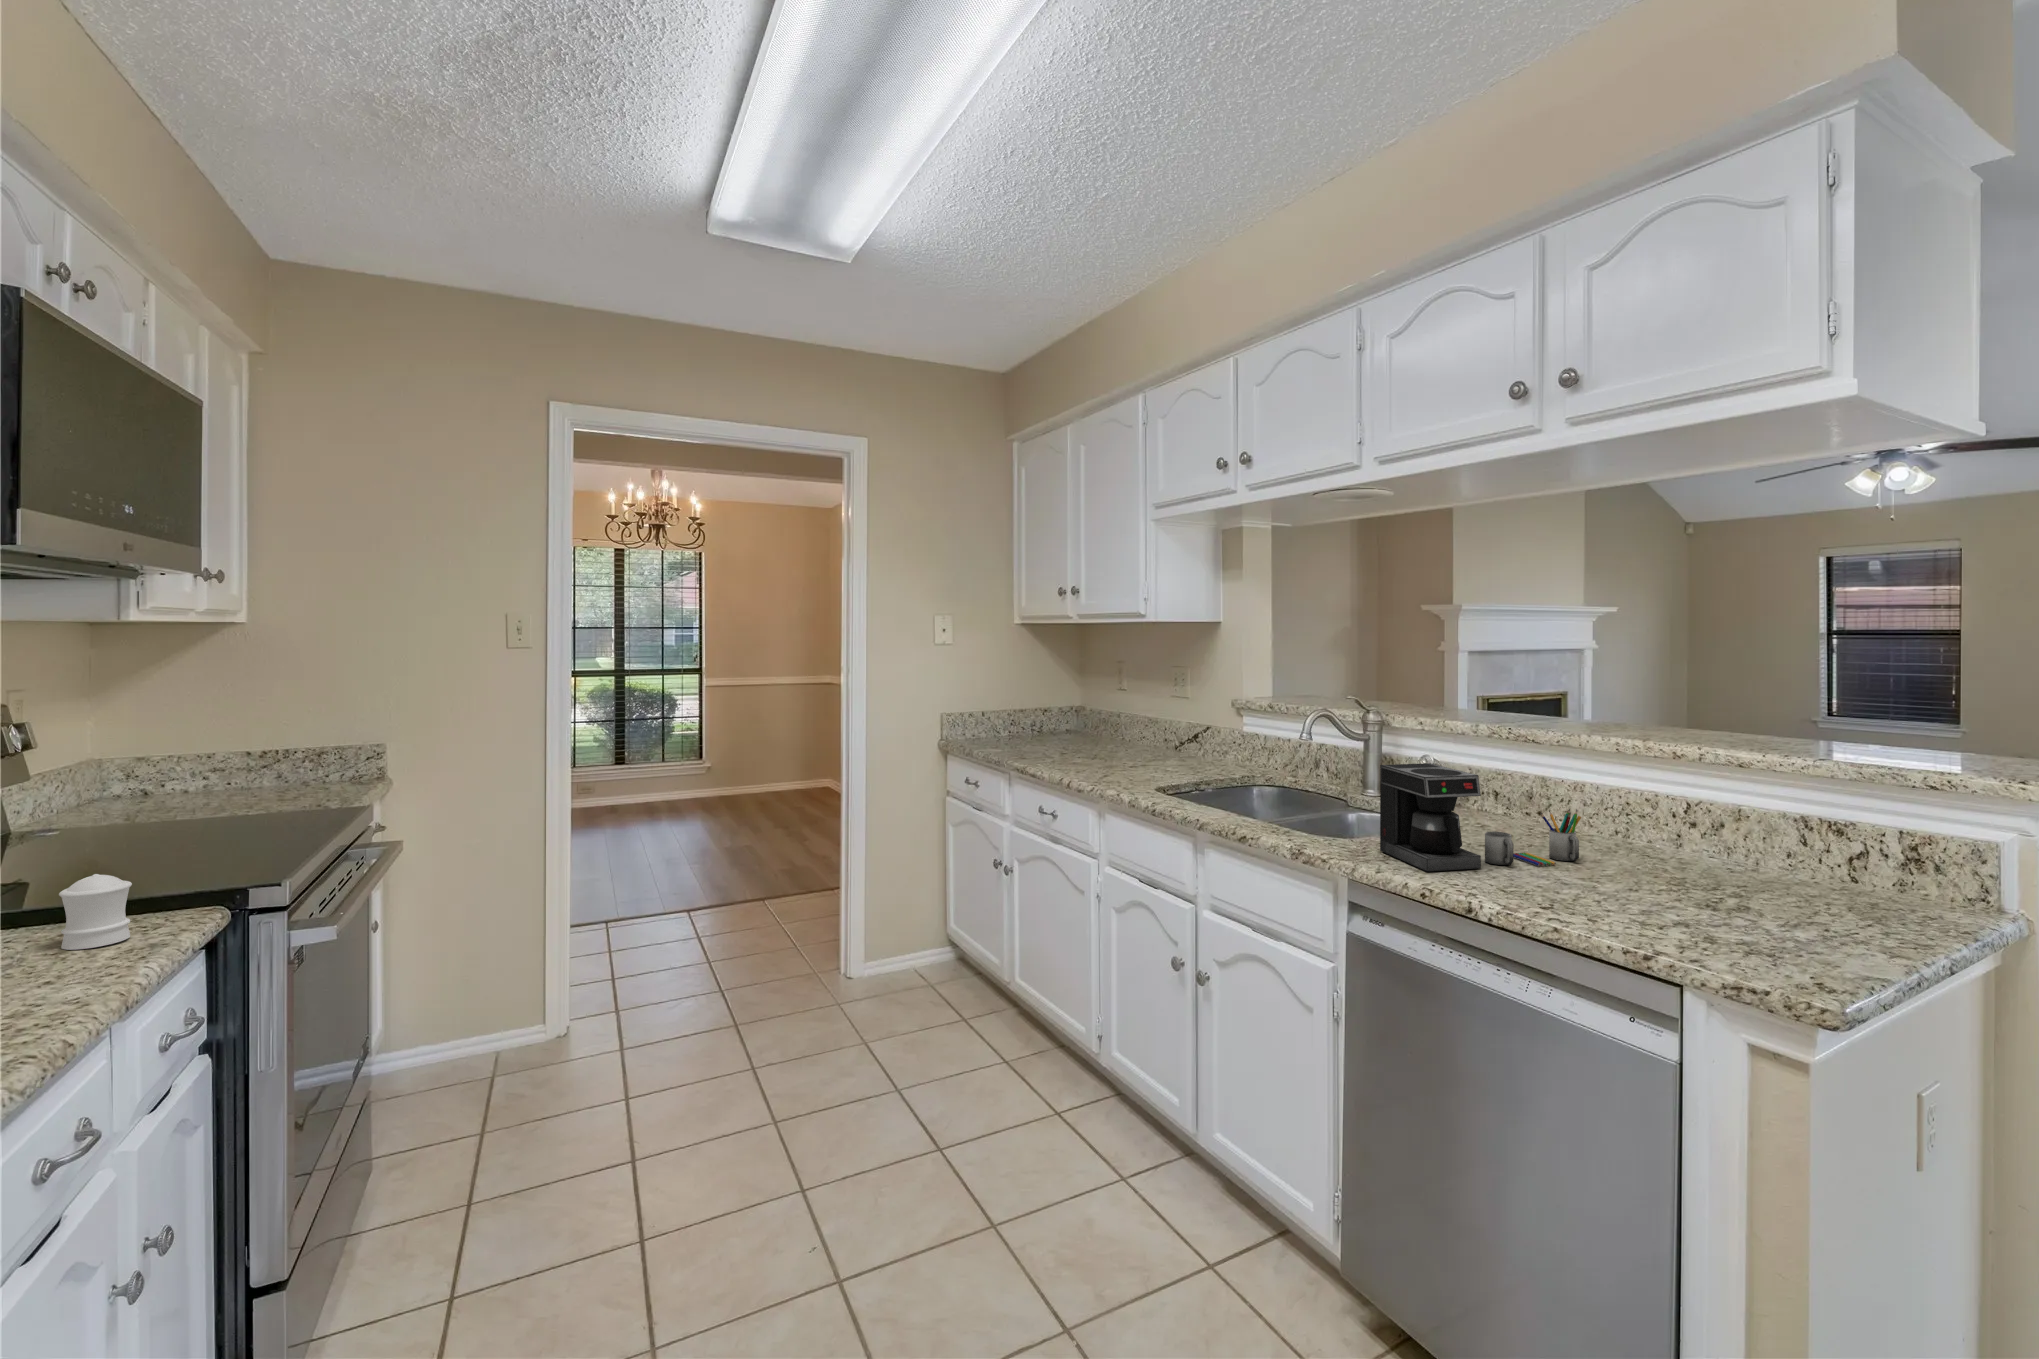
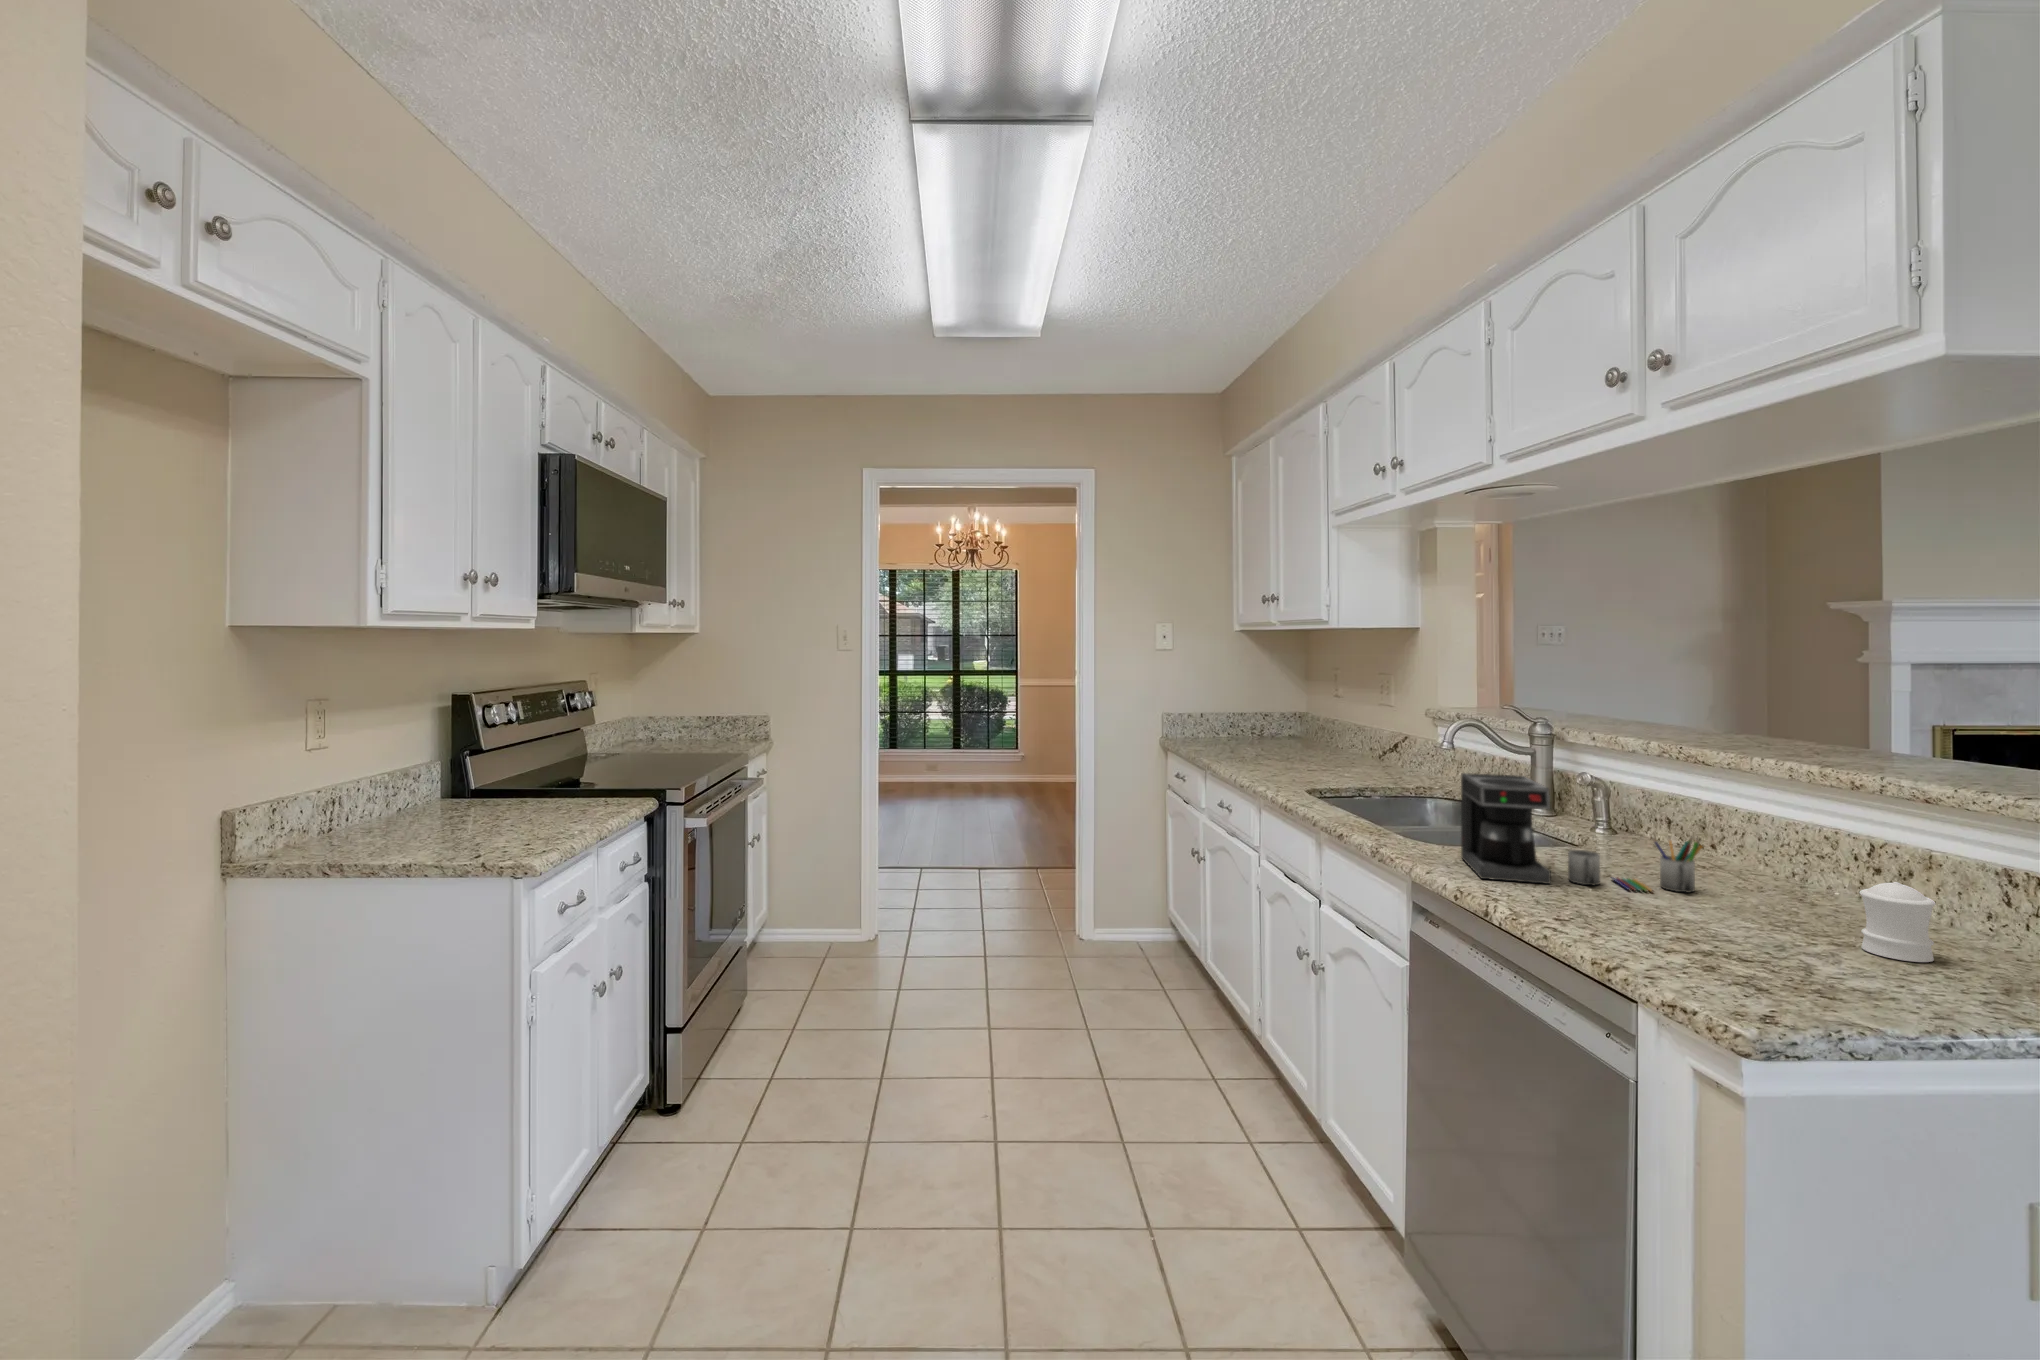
salt shaker: present [59,874,132,950] -> present [1859,882,1936,962]

